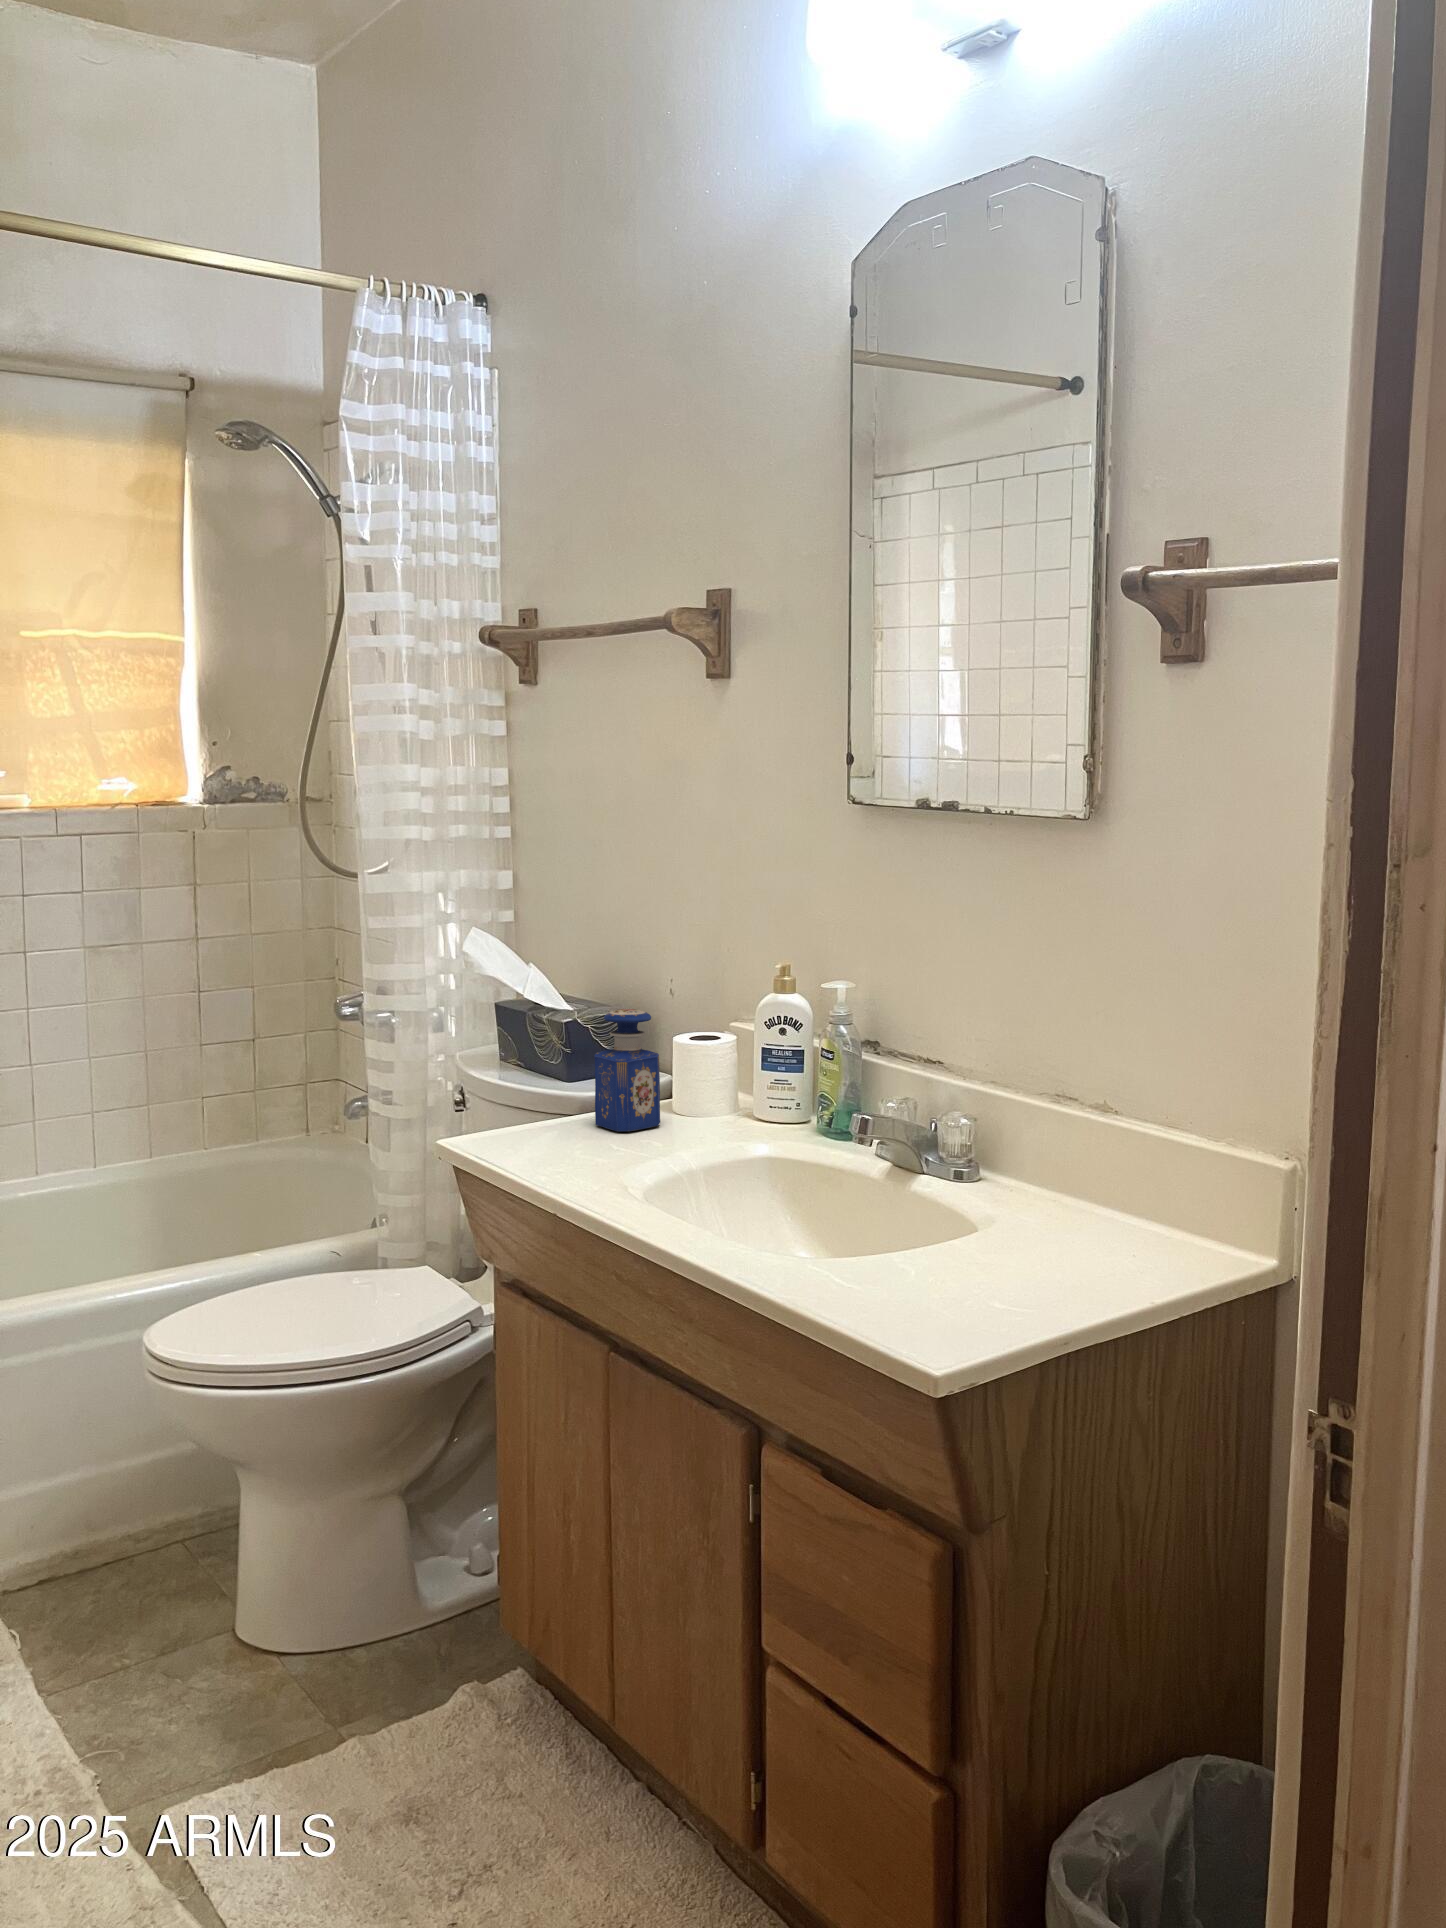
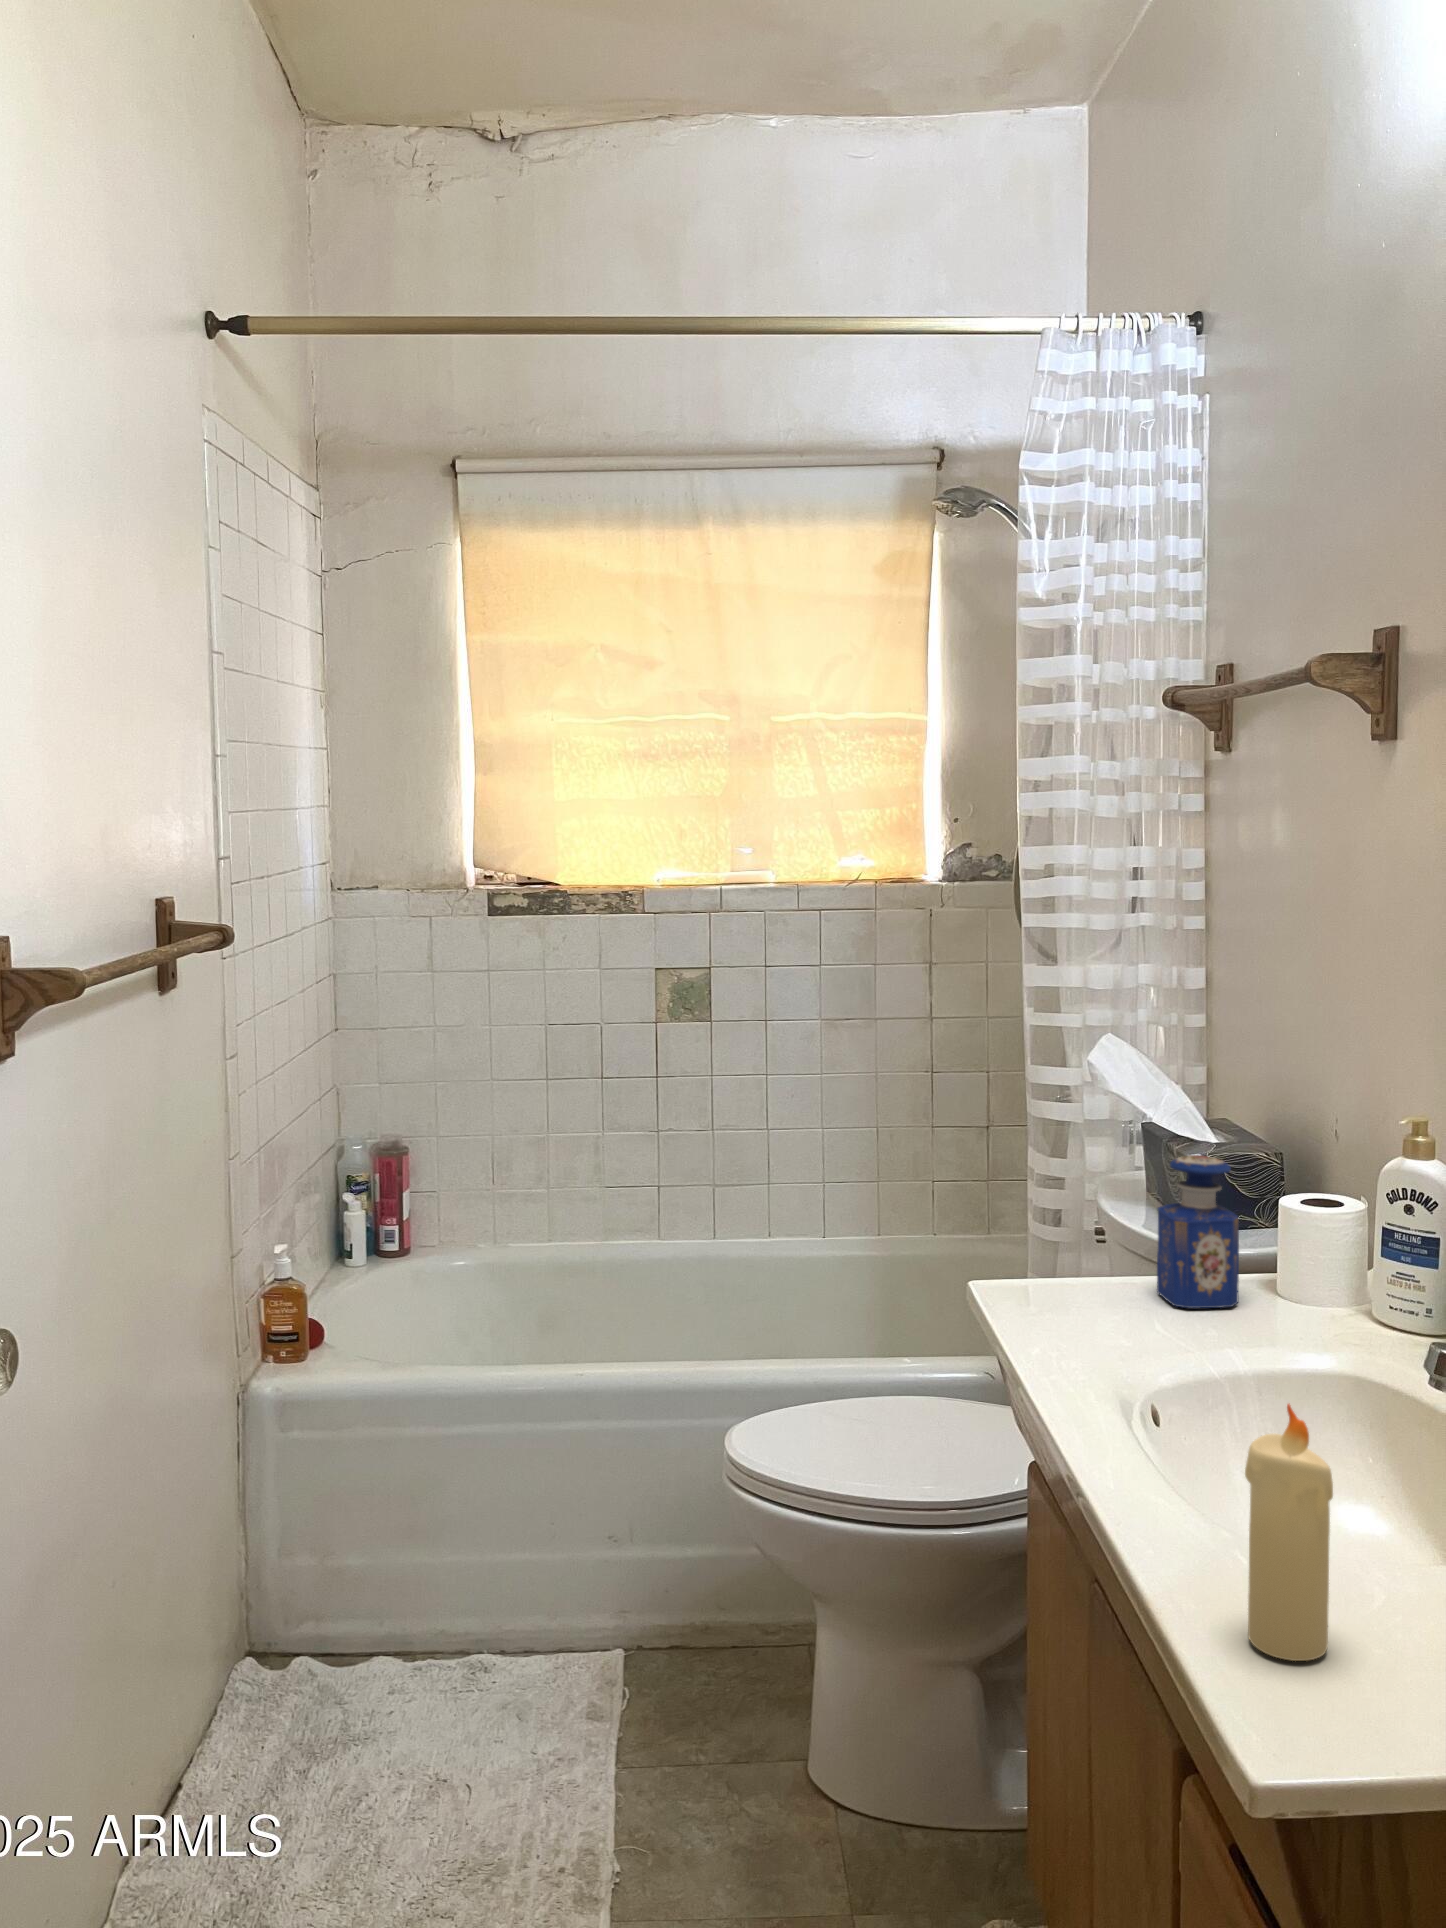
candle: none [866,1137,924,1313] -> present [1245,1404,1333,1661]

